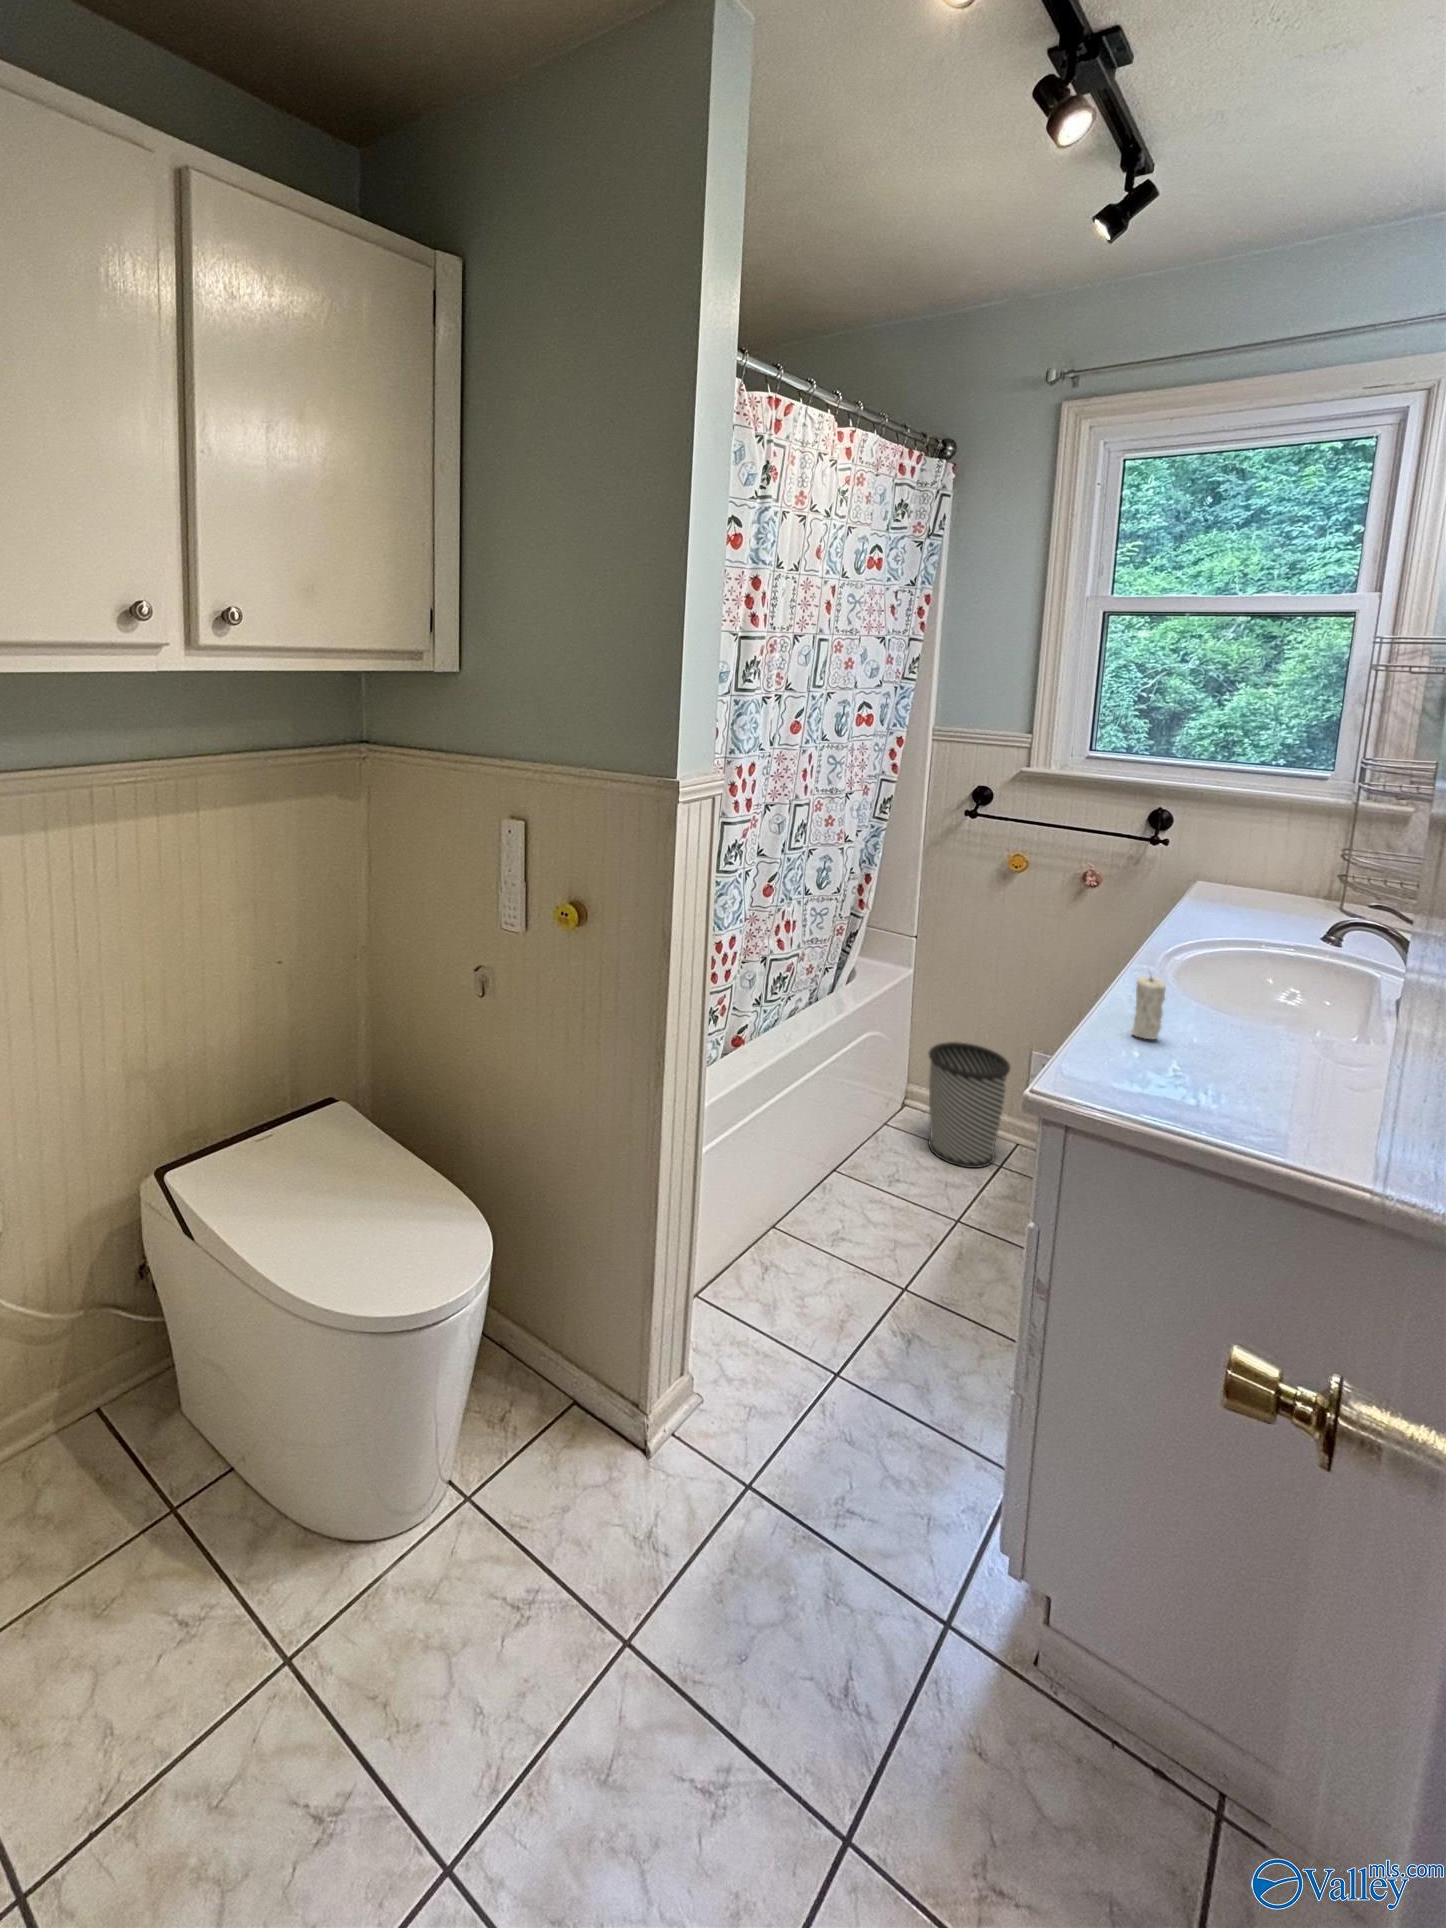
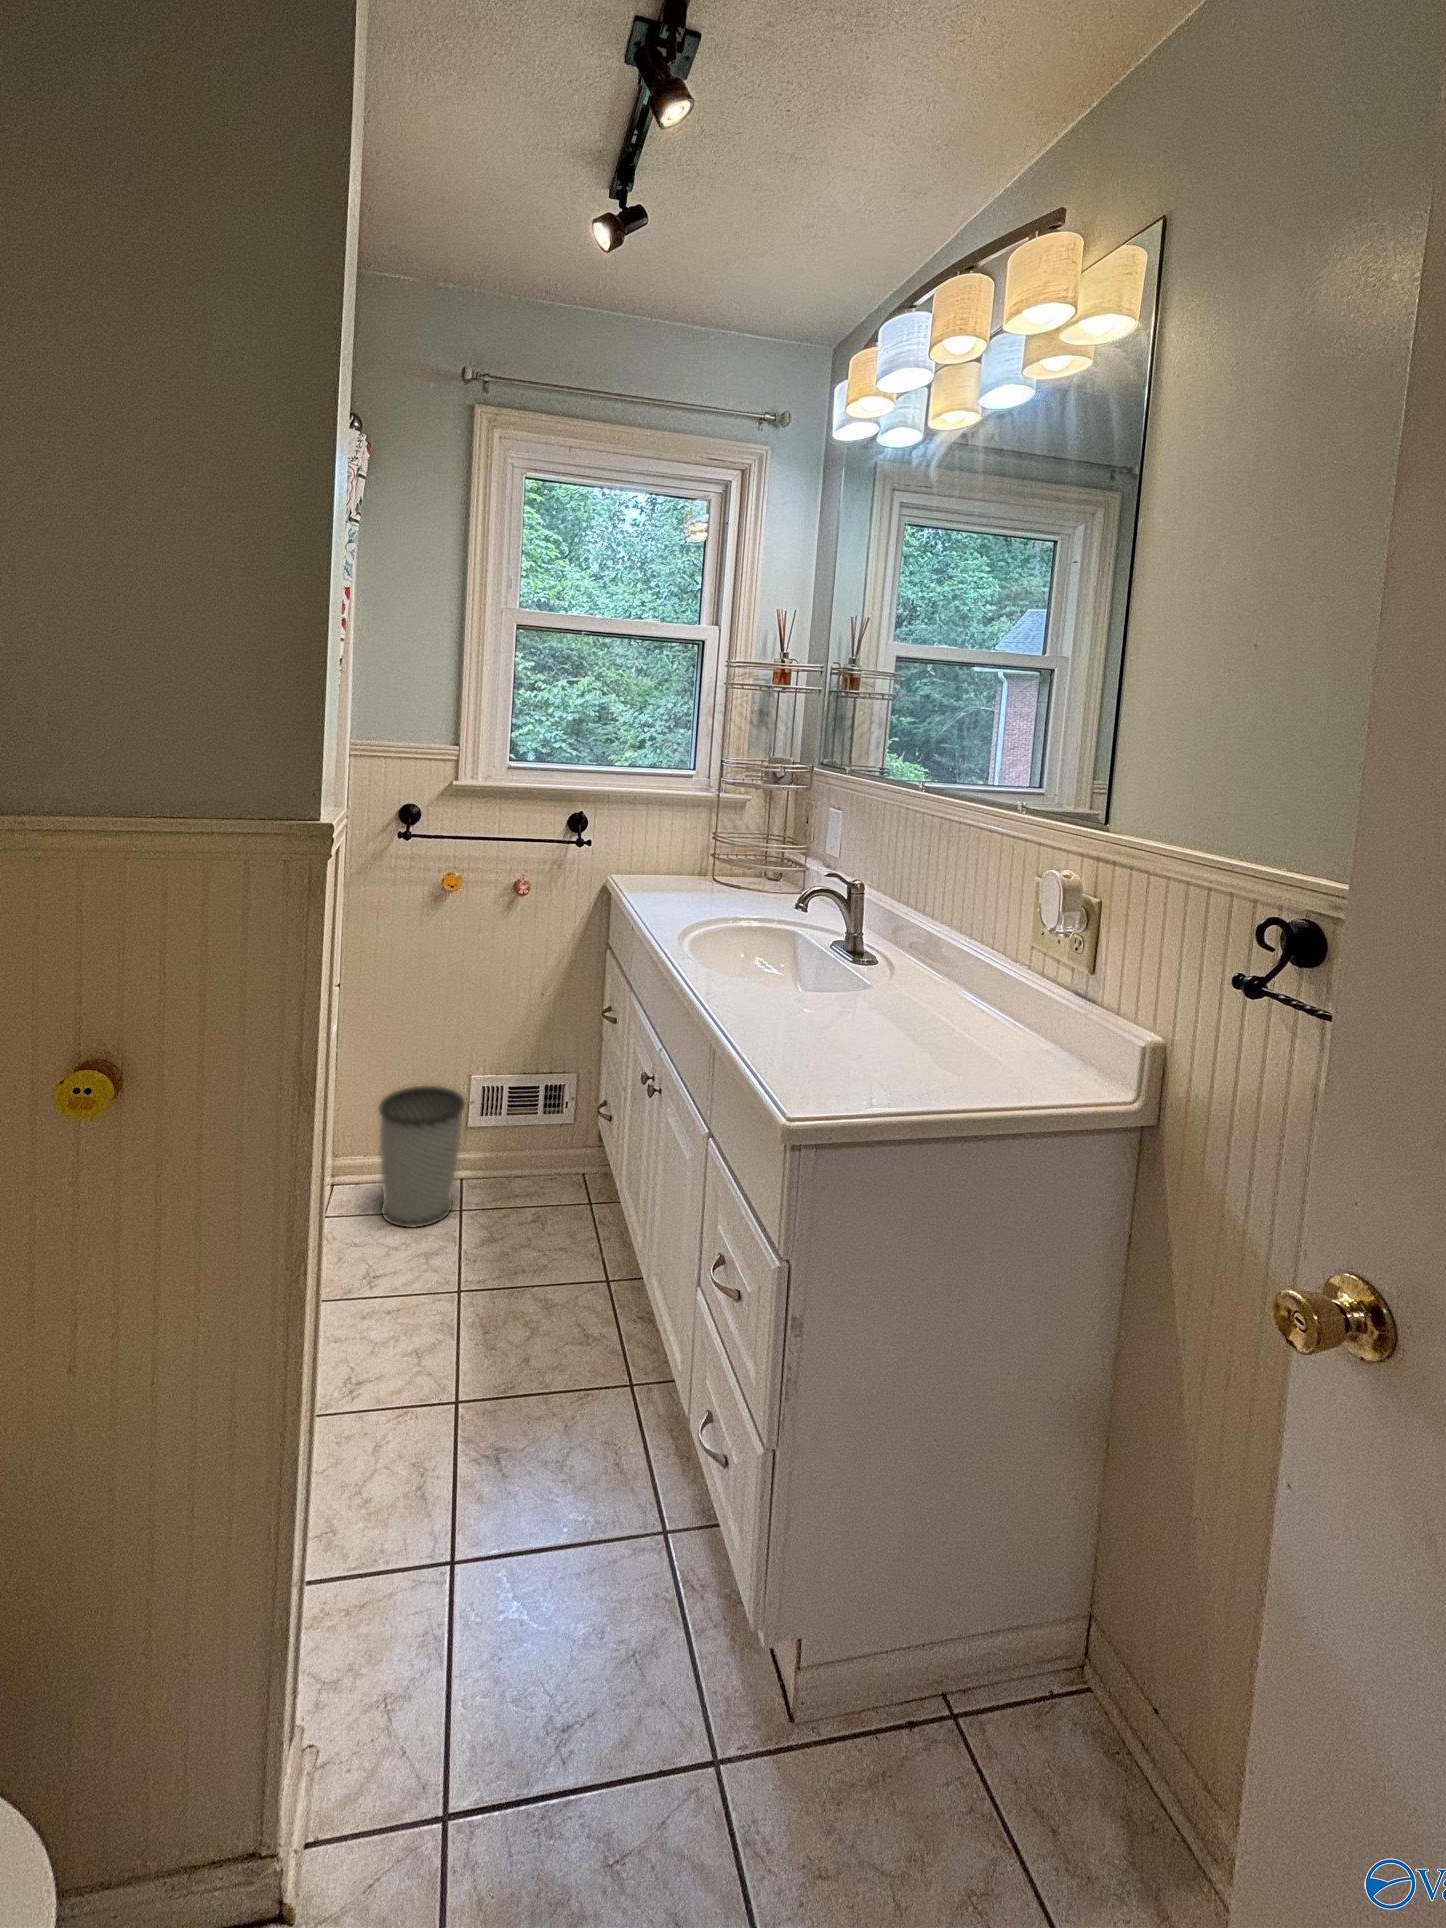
candle: present [1132,976,1166,1039] -> none [753,954,780,1025]

